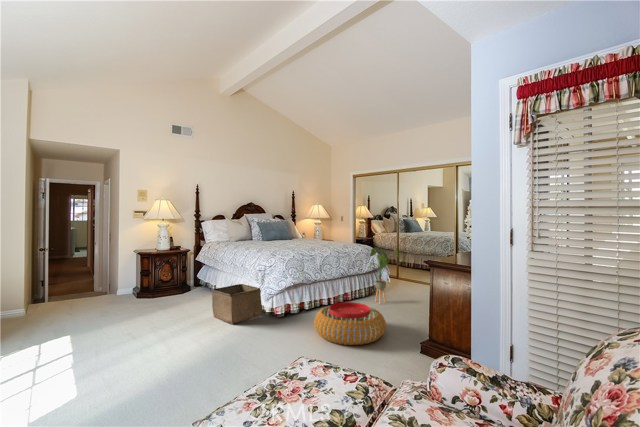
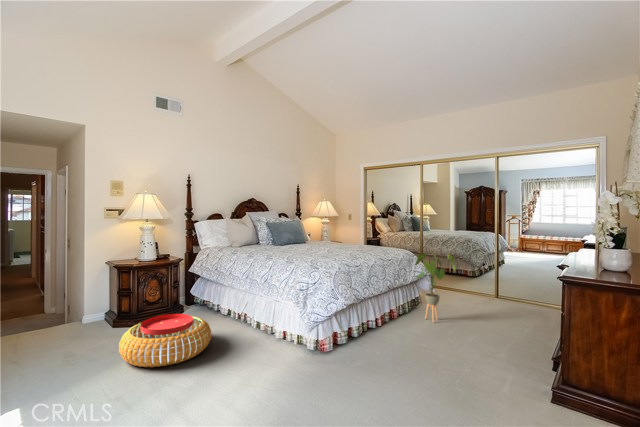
storage bin: present [211,284,263,324] -> none [232,306,301,367]
pouf: present [314,302,386,345] -> present [119,314,211,367]

